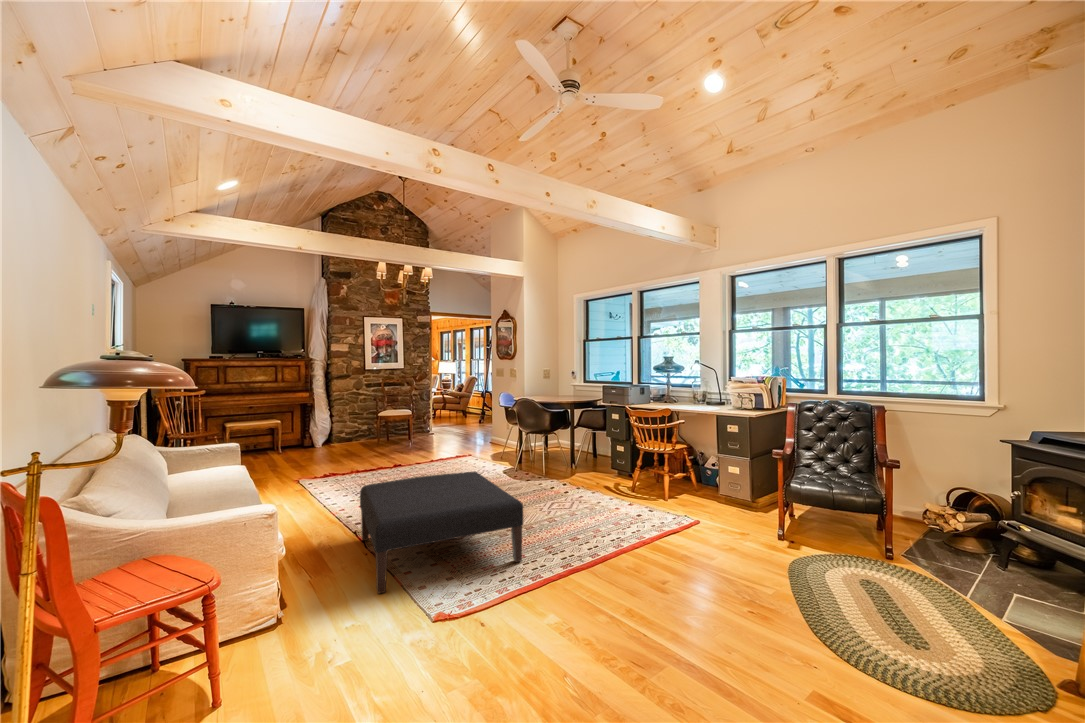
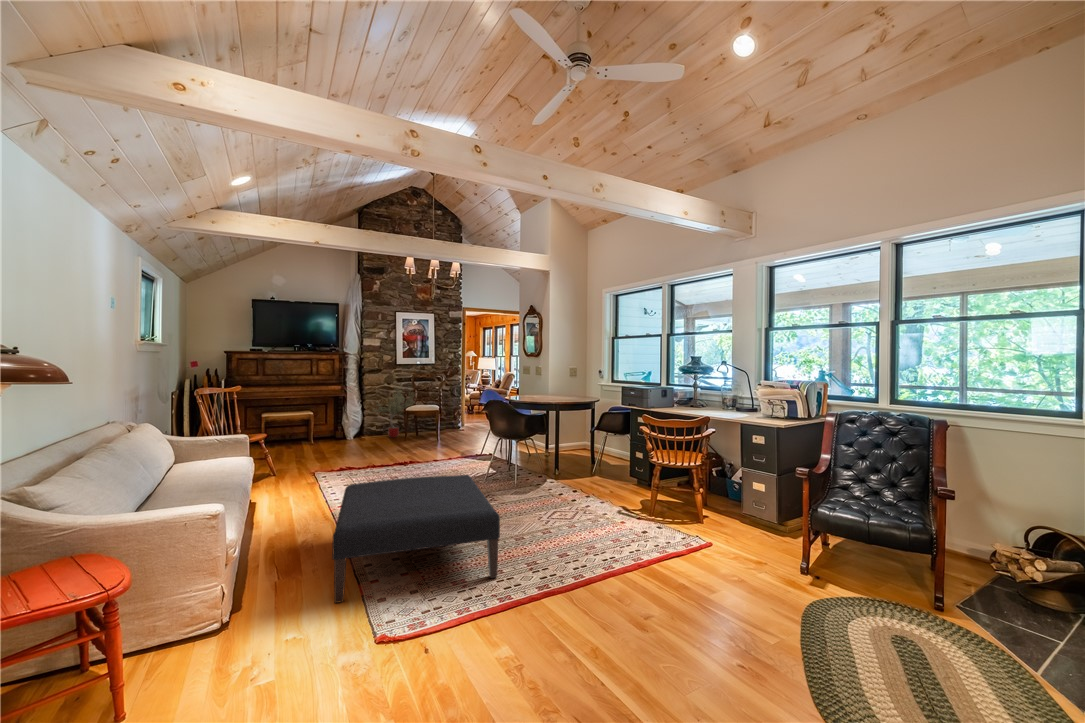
potted tree: none [342,391,386,444] -> present [374,388,414,438]

